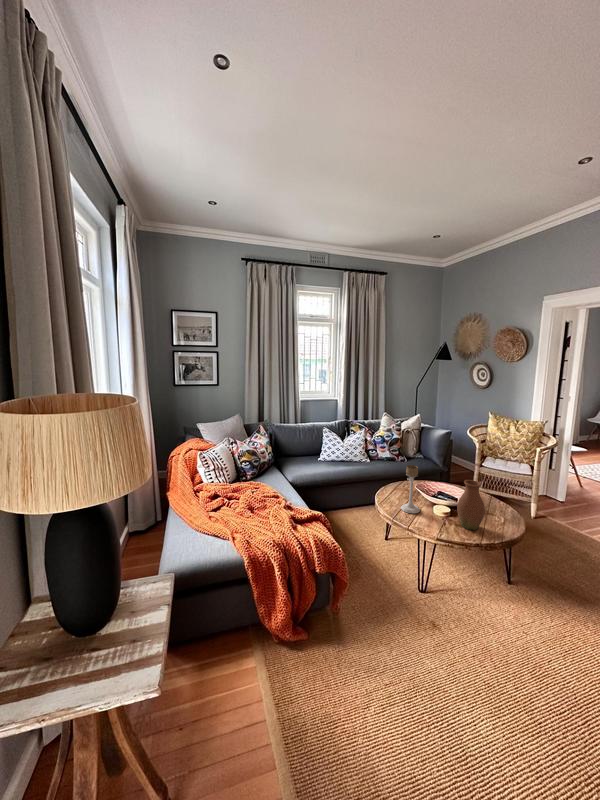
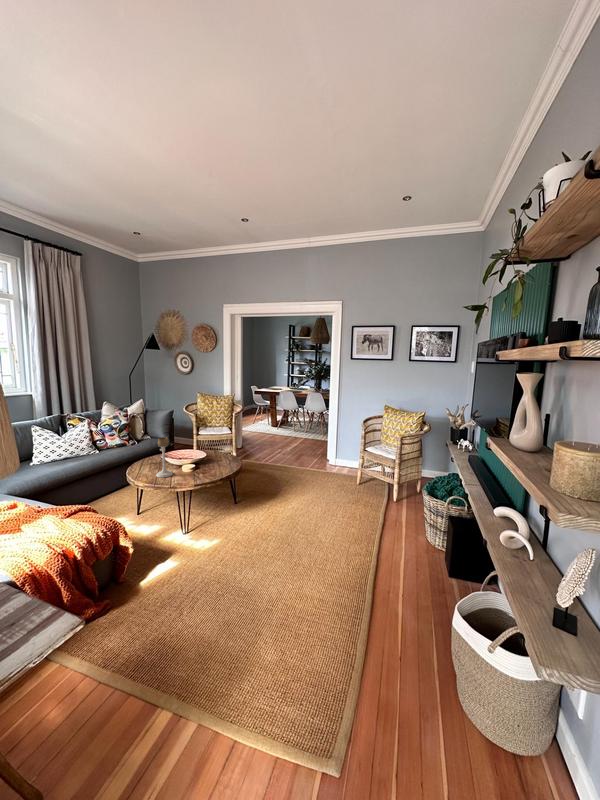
vase: present [457,480,485,530] -> none [202,437,220,473]

